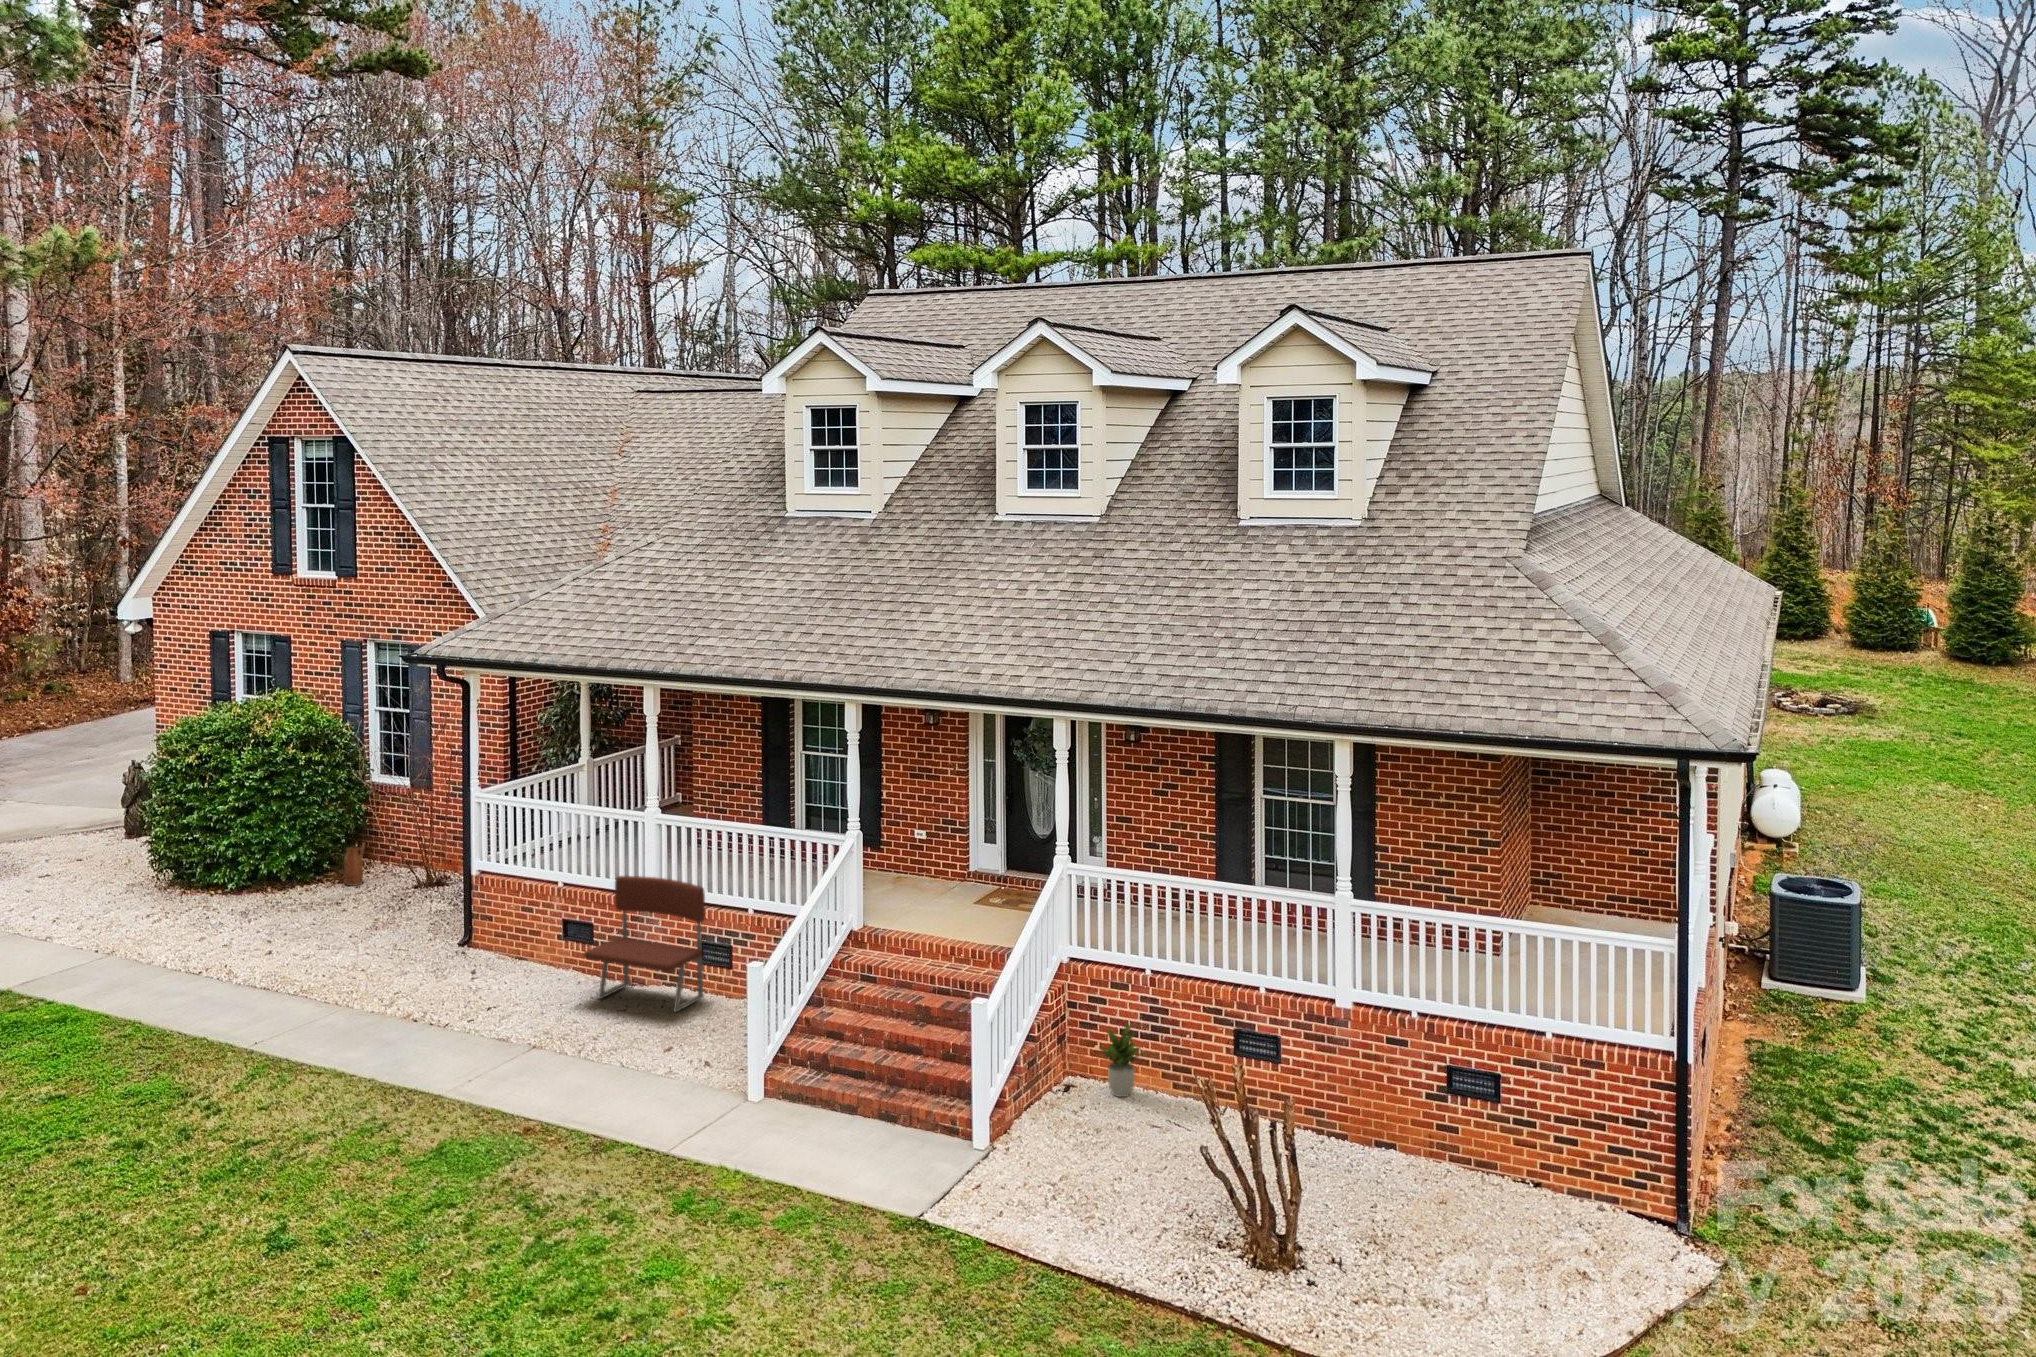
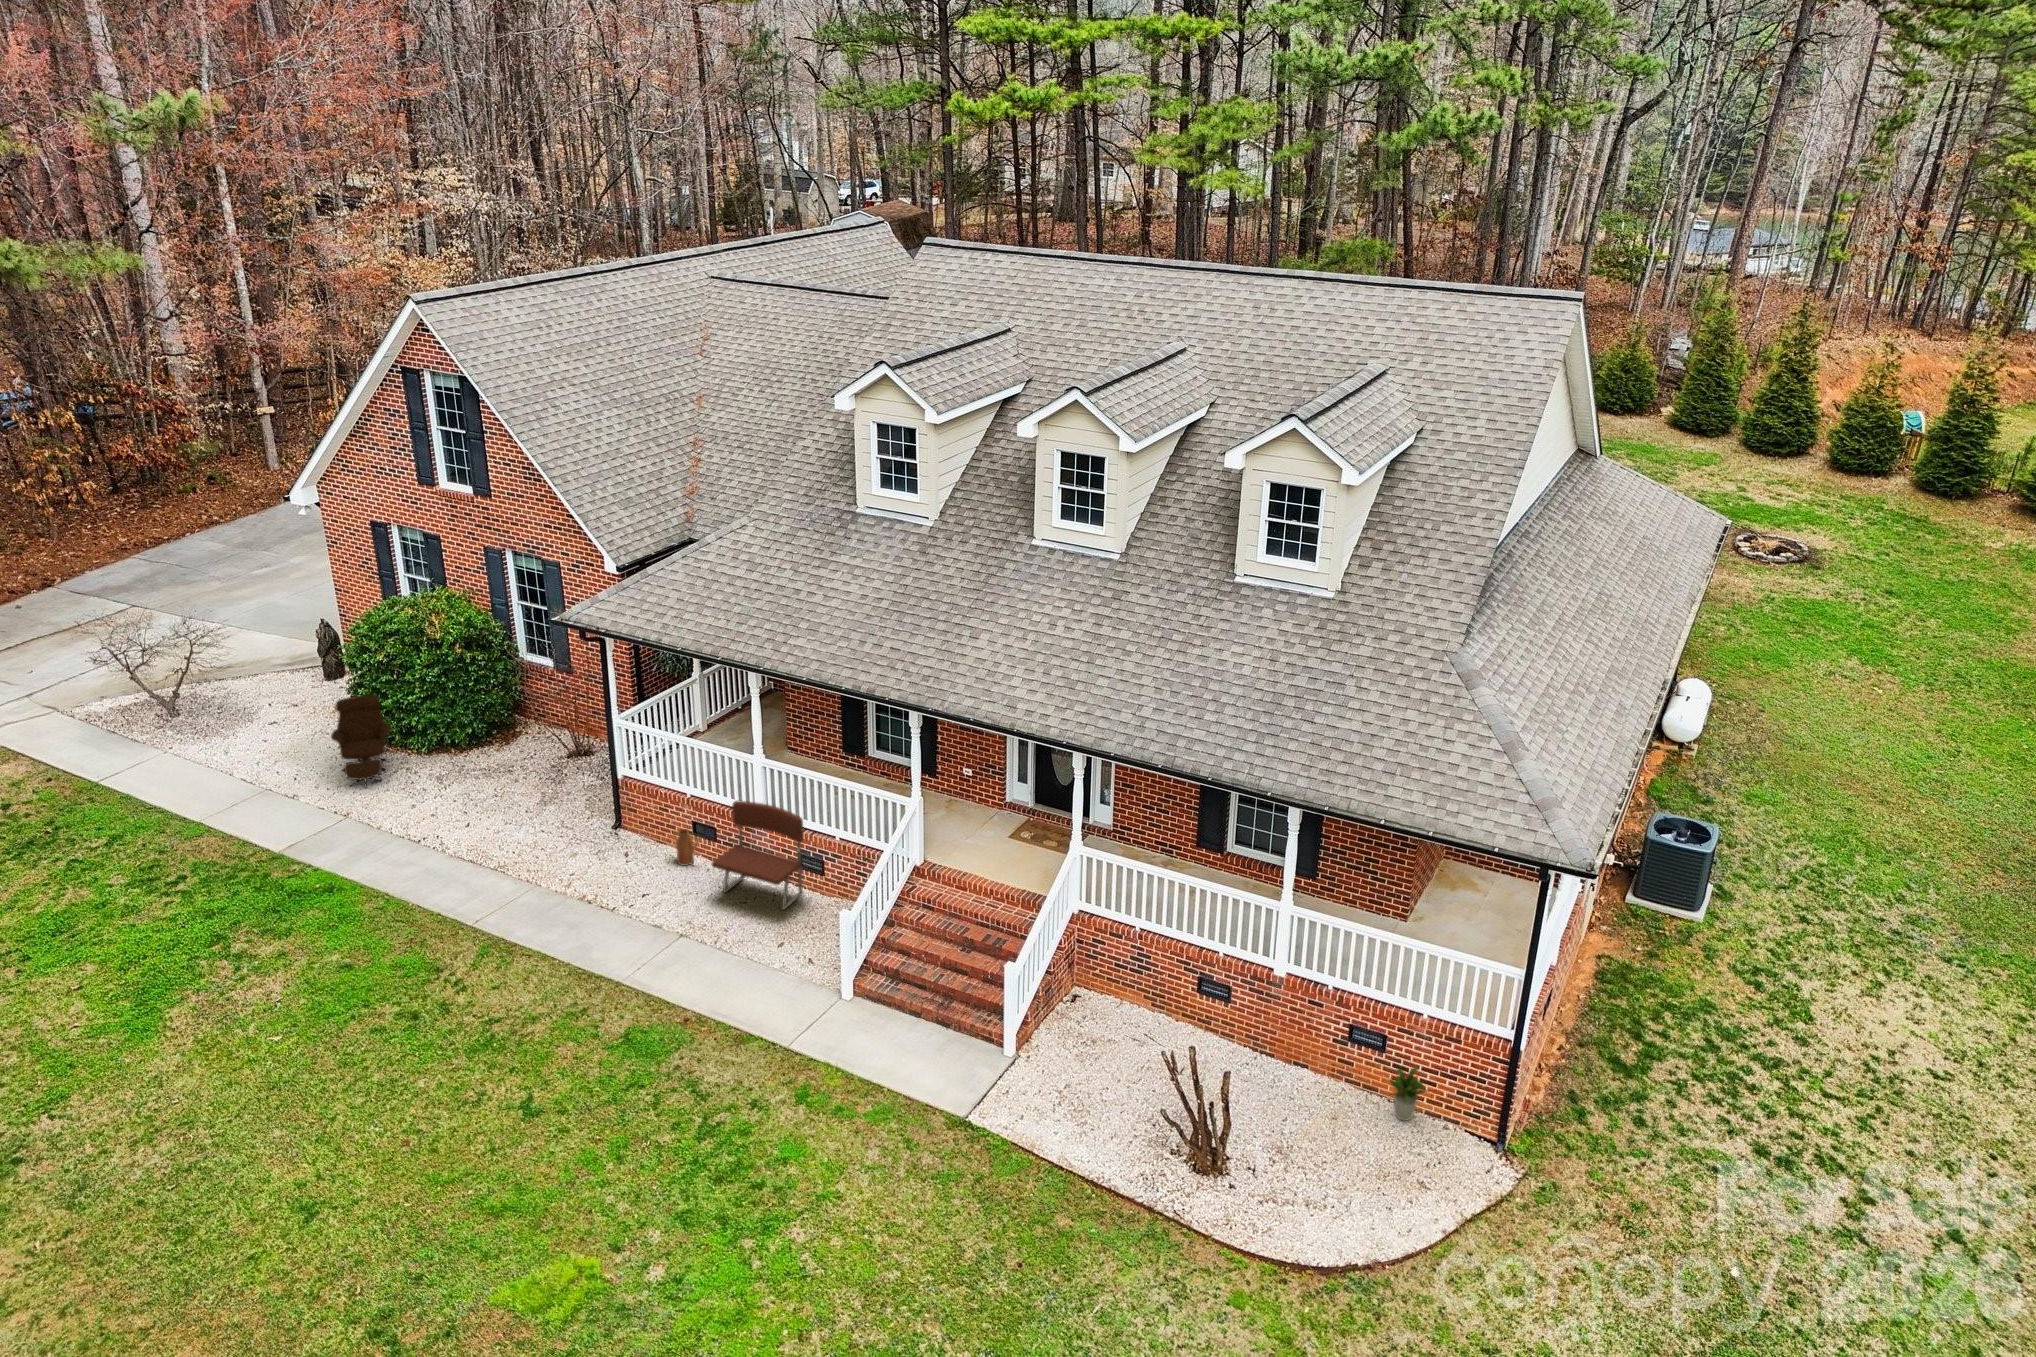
lounge chair: none [124,813,203,919] -> present [331,695,391,787]
watering can: present [344,842,365,886] -> present [676,829,701,866]
potted plant: present [1100,1024,1145,1097] -> present [1389,1067,1427,1121]

